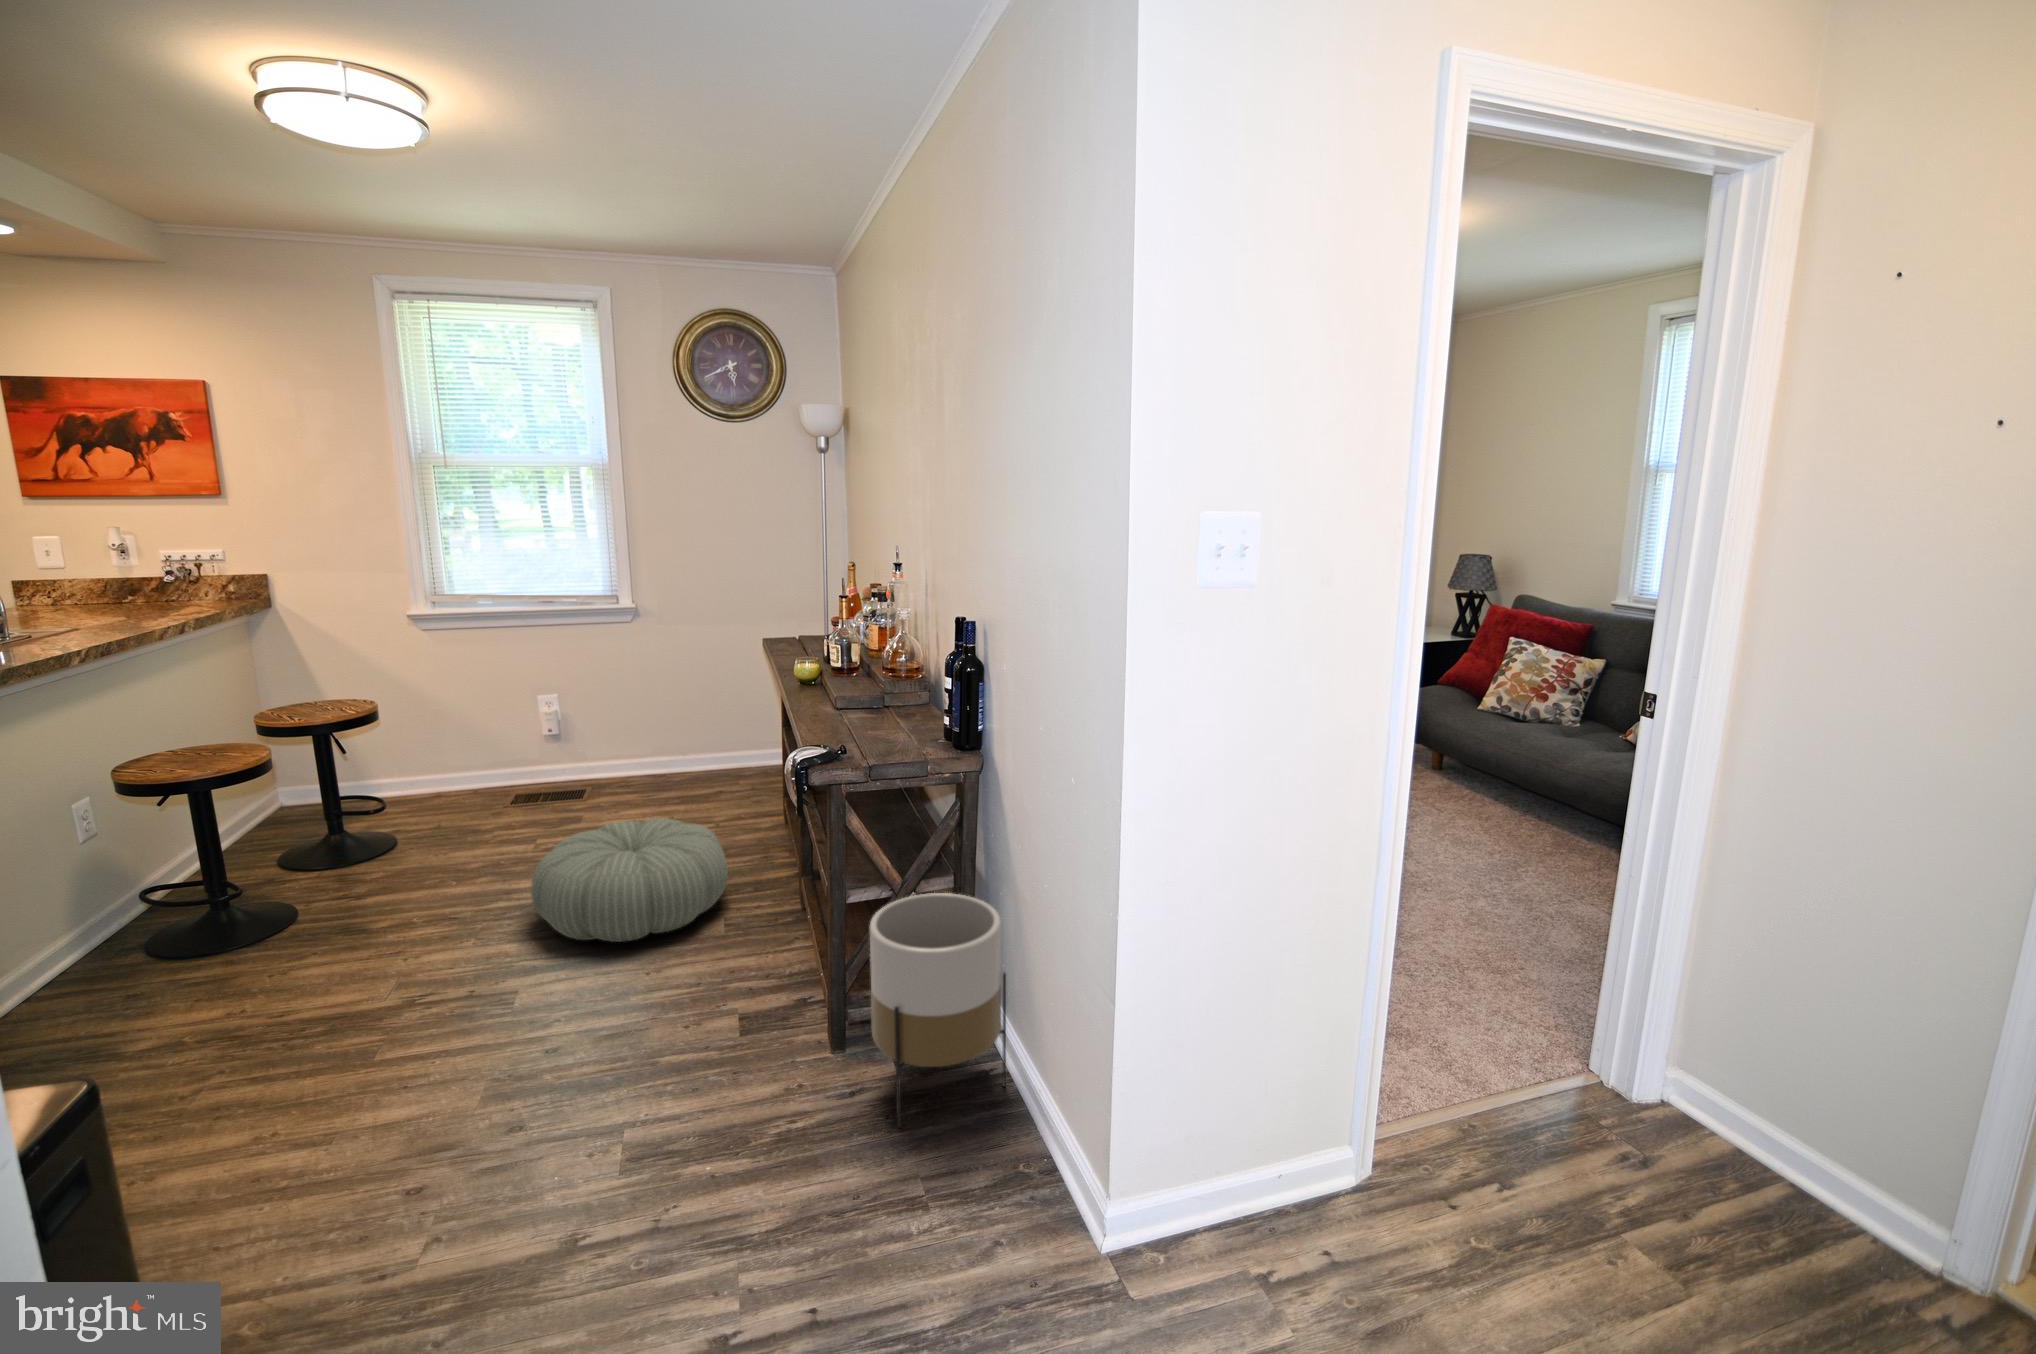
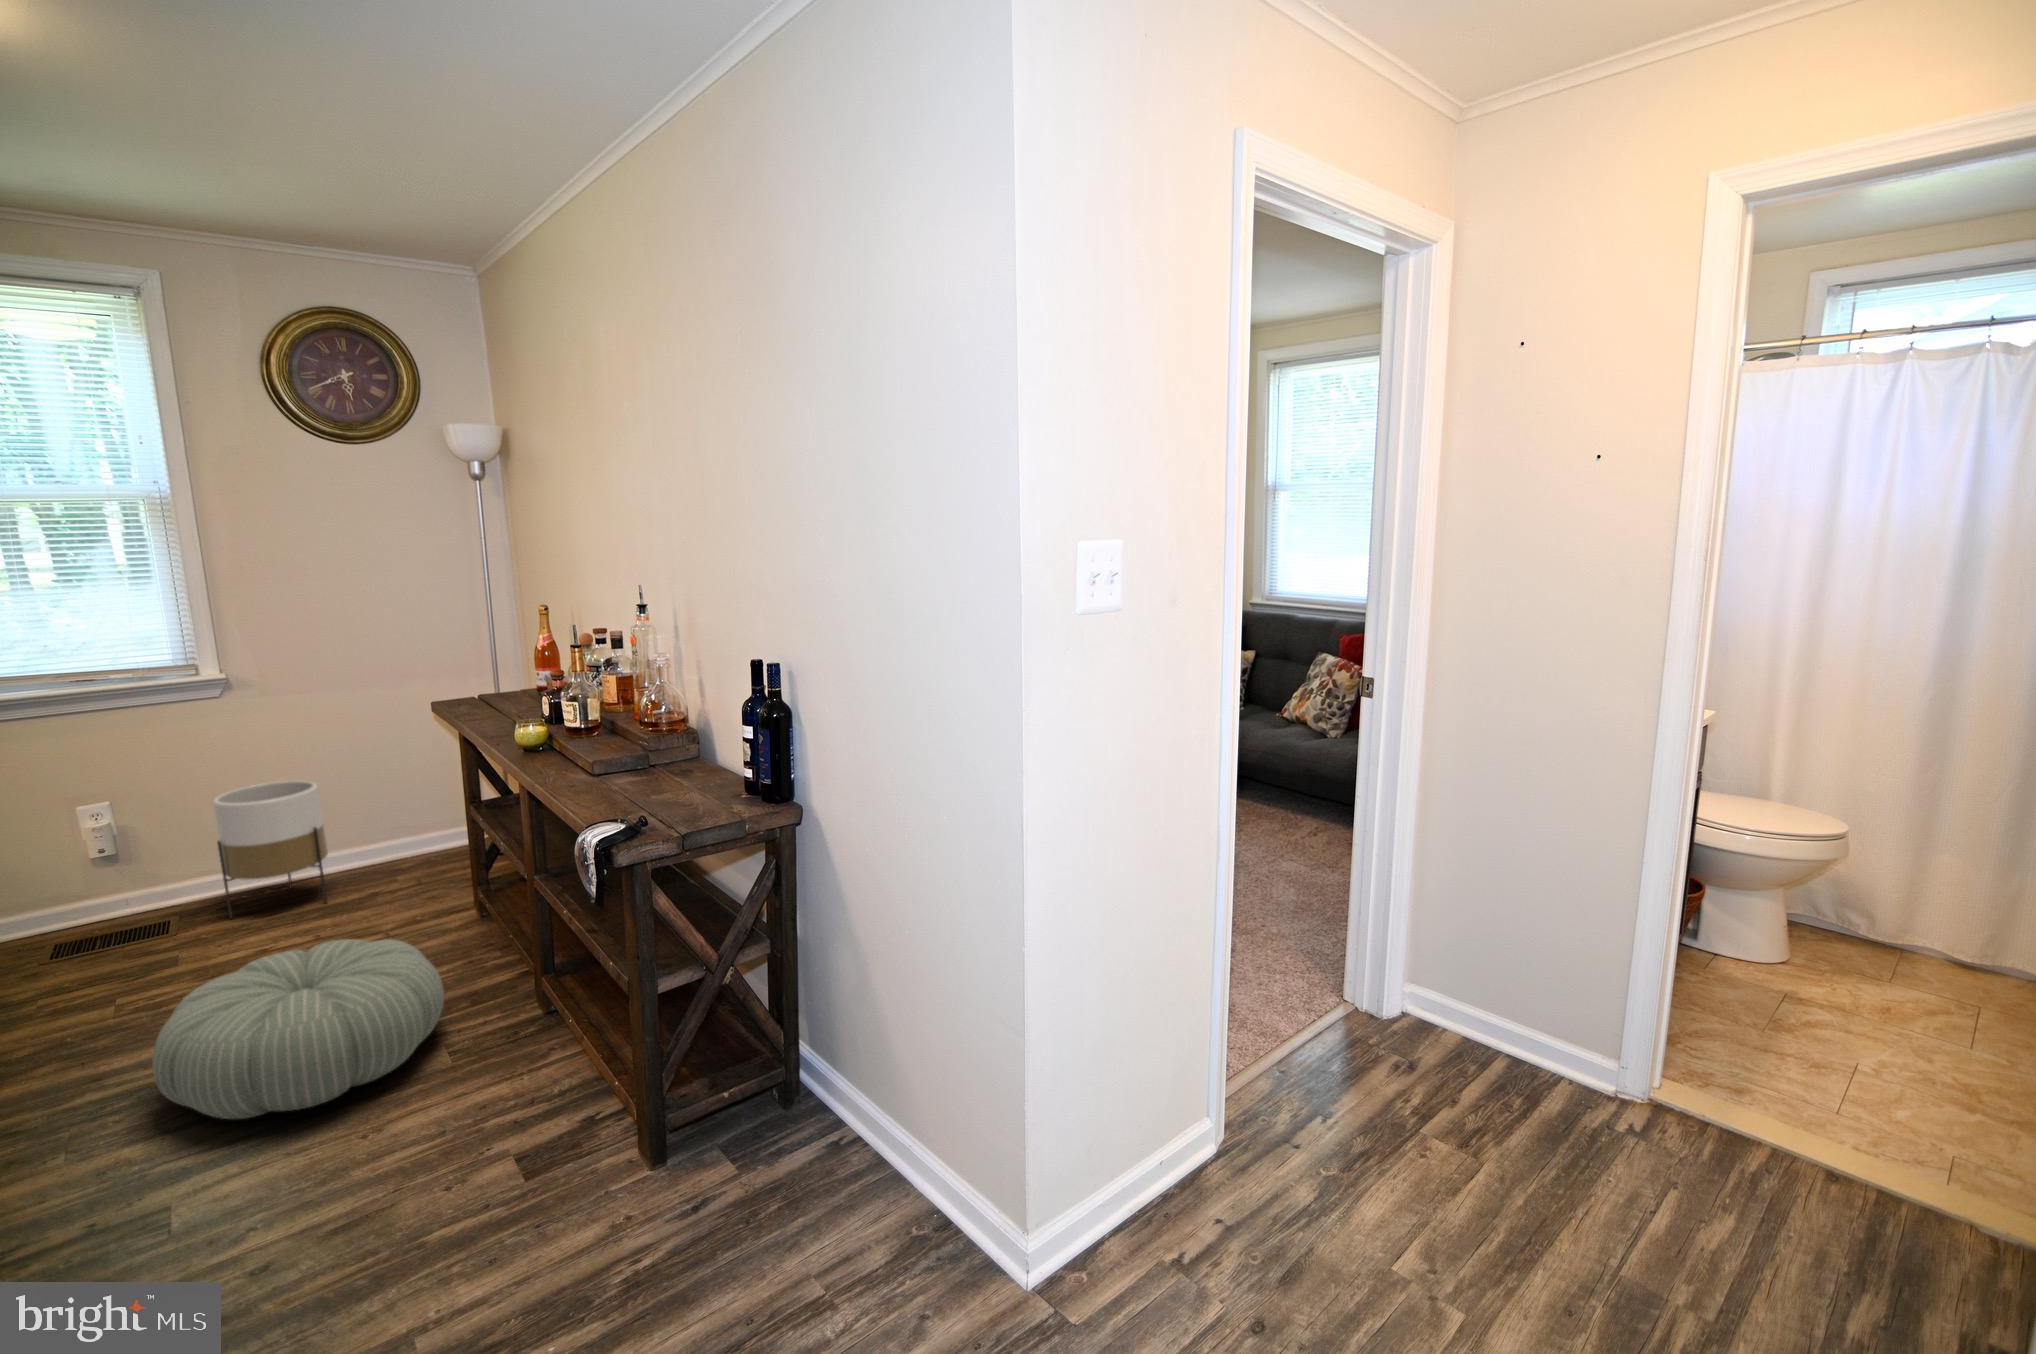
planter: present [870,893,1006,1127] -> present [213,780,328,919]

